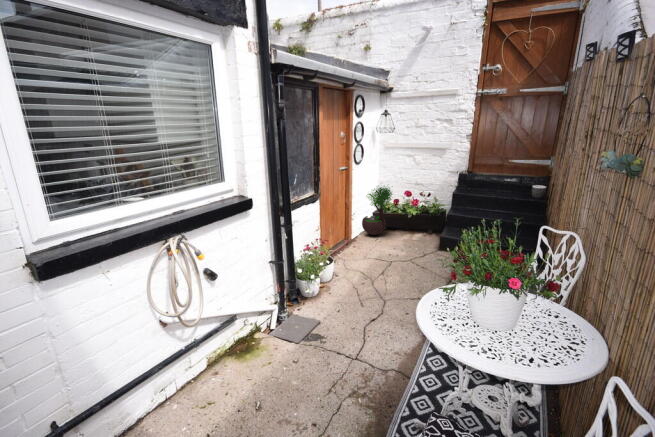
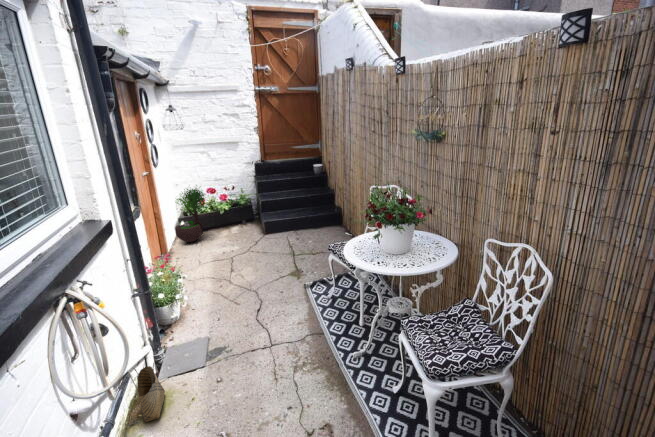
woven basket: none [221,314,252,367] -> present [128,360,165,422]

